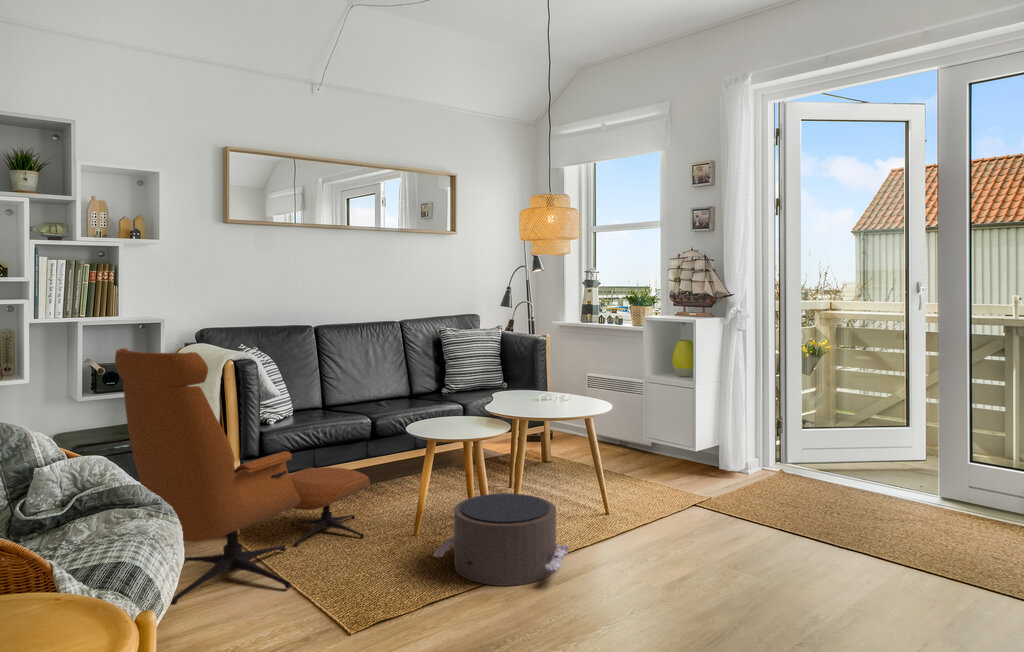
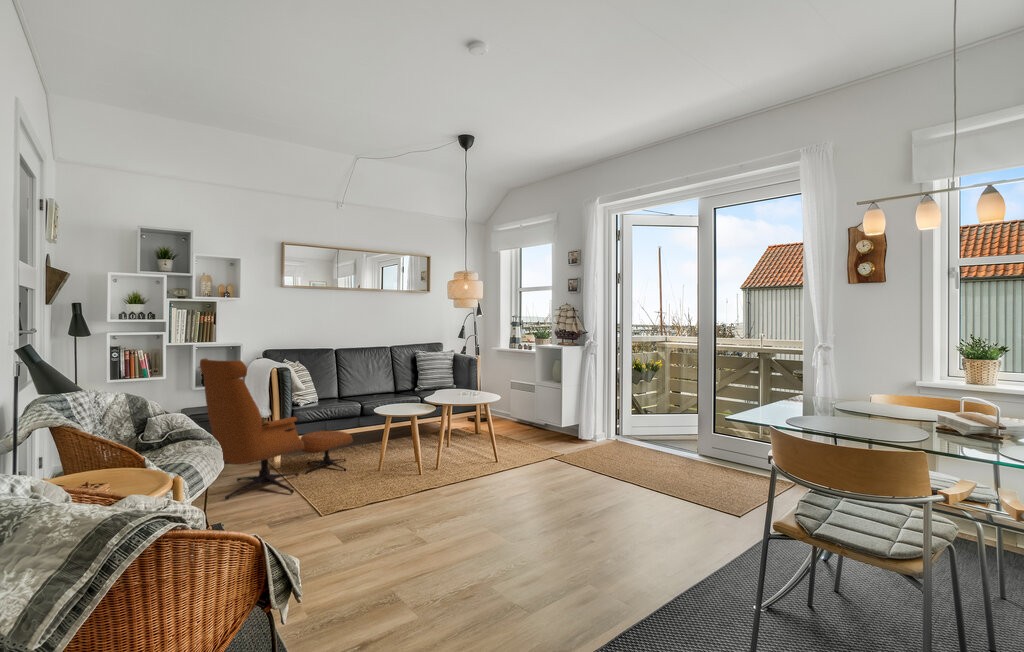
pouf: present [433,493,569,586] -> none [376,445,456,494]

